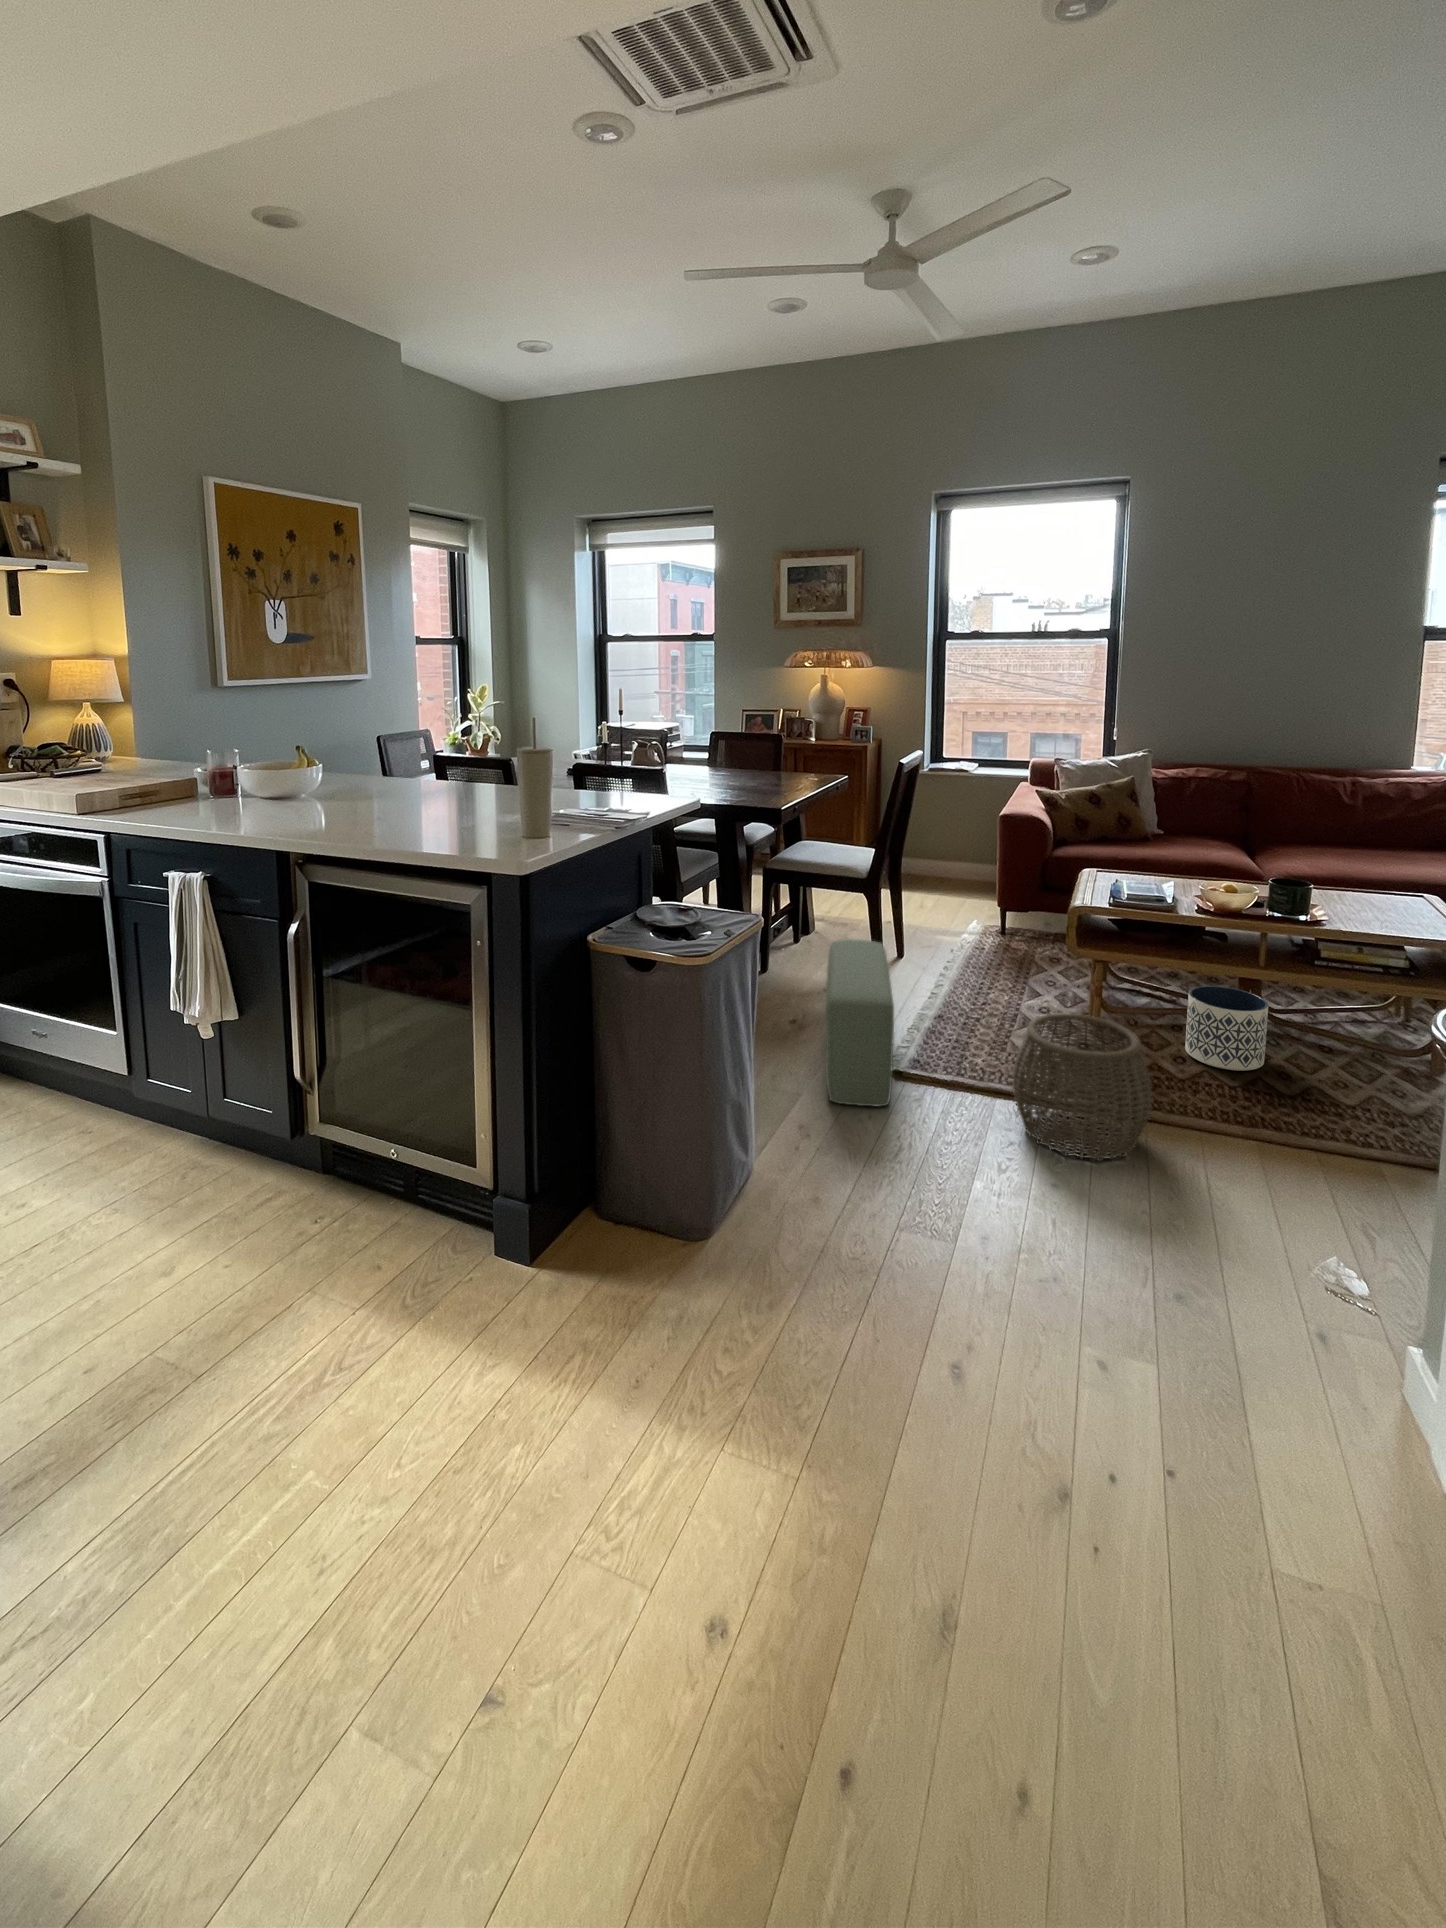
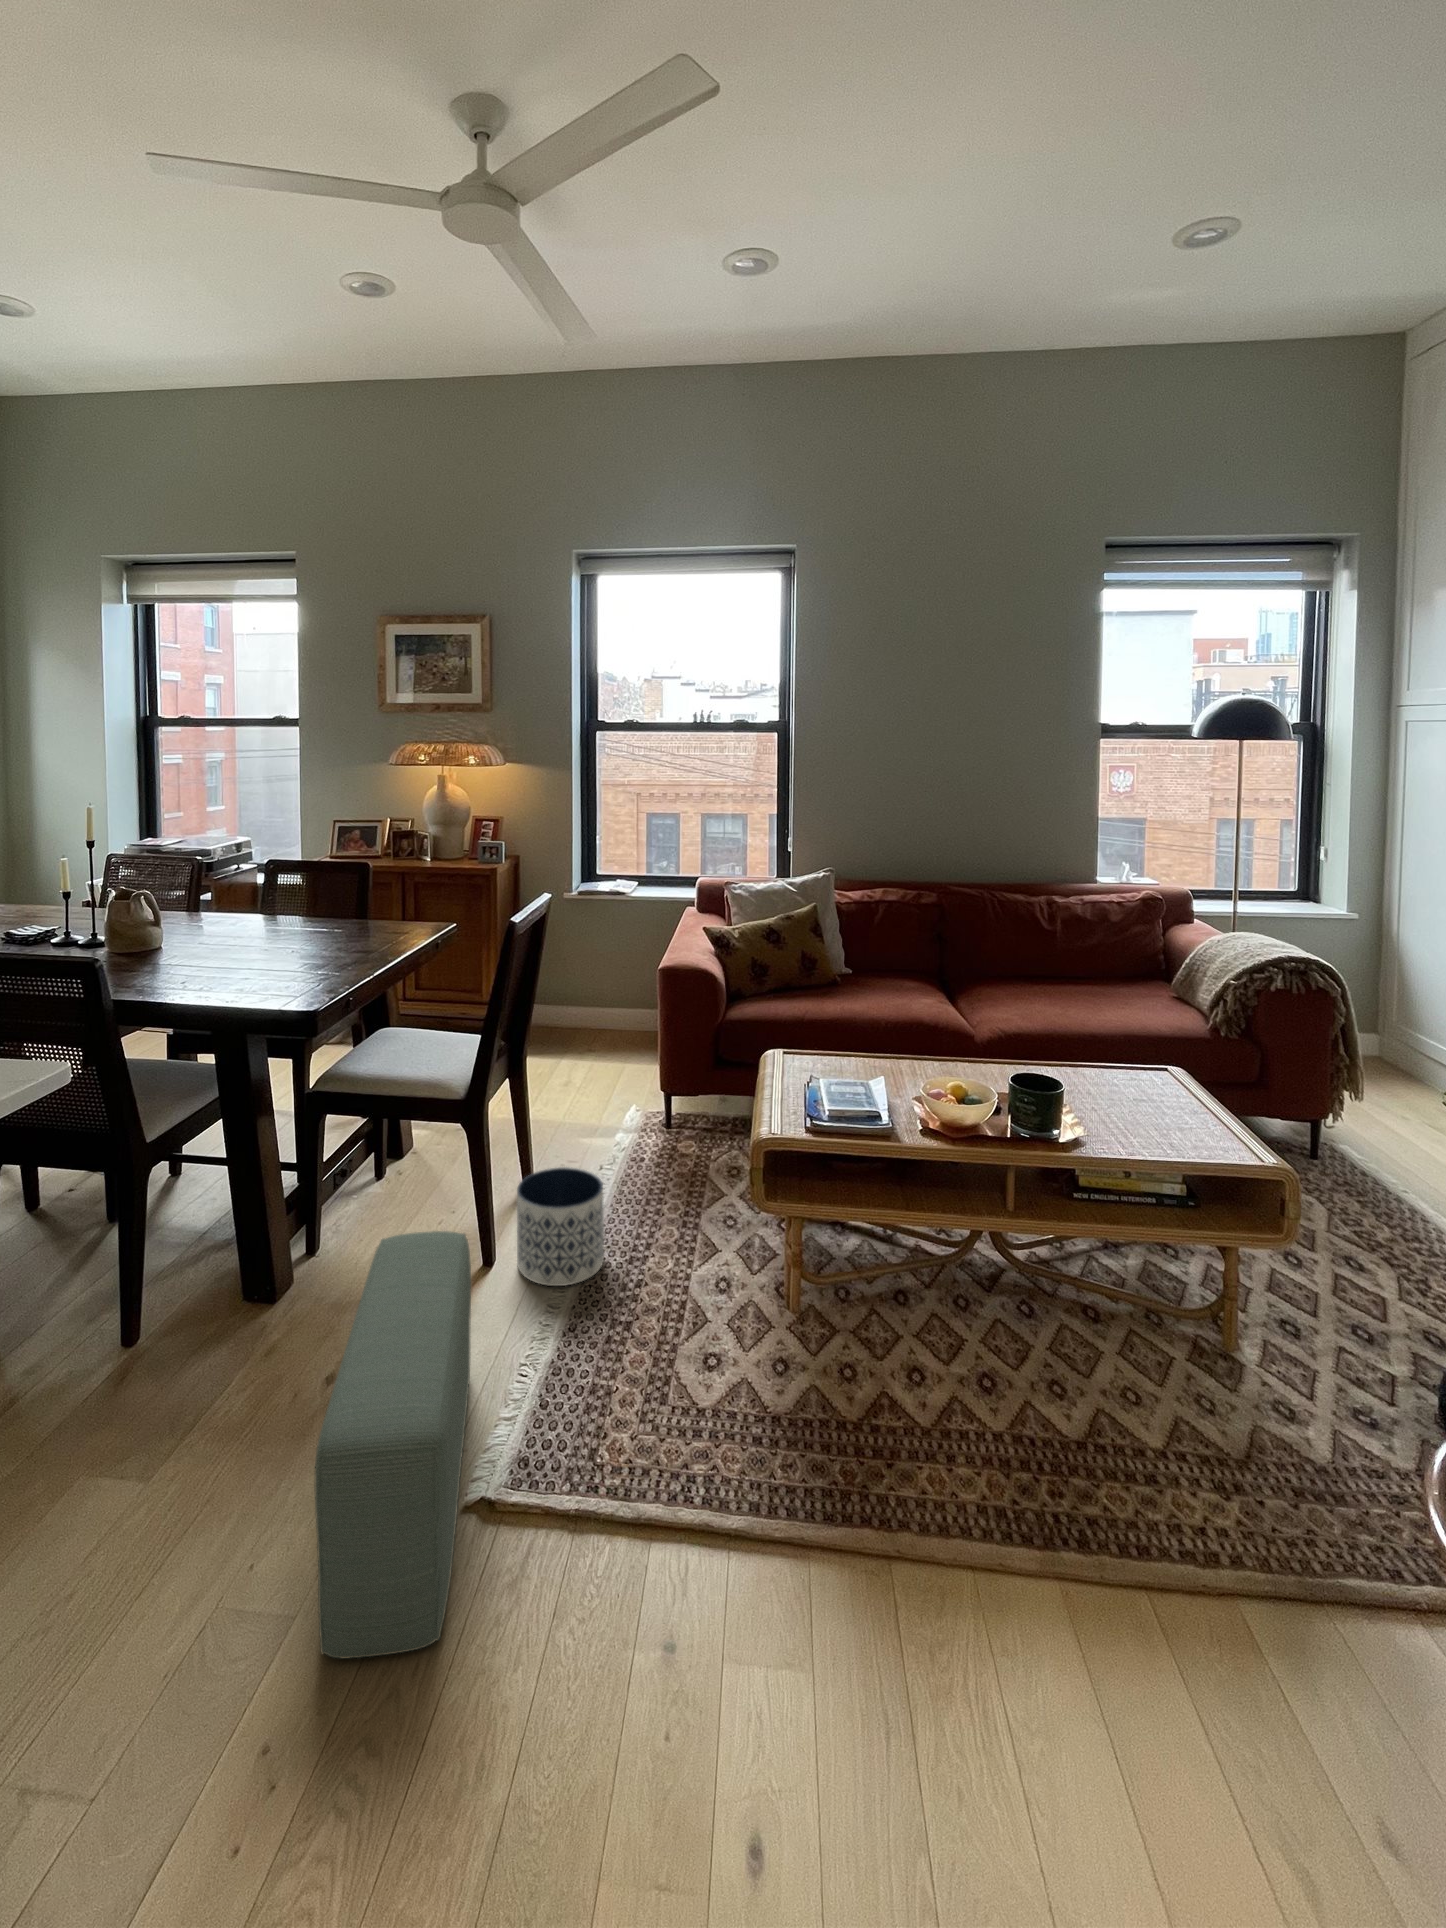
planter: present [1185,986,1268,1071] -> present [517,1167,604,1286]
woven basket: present [1012,1014,1153,1161] -> none [663,1396,905,1753]

